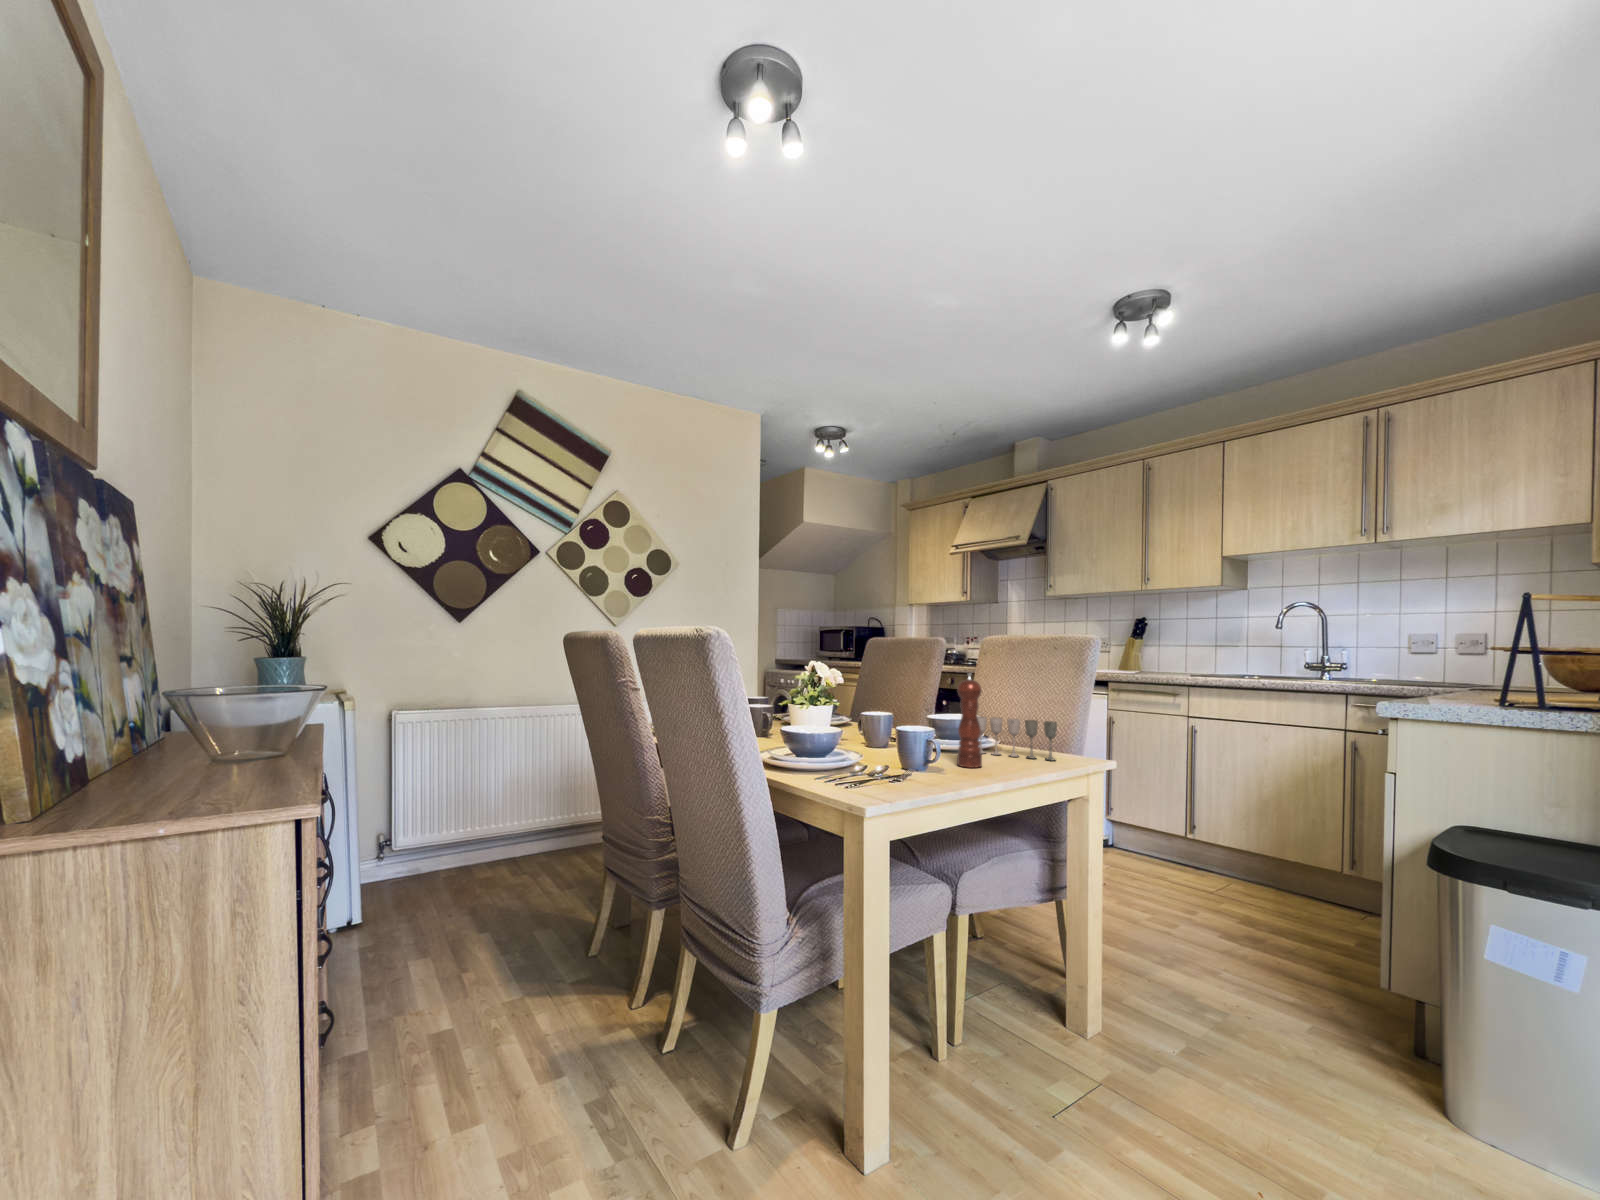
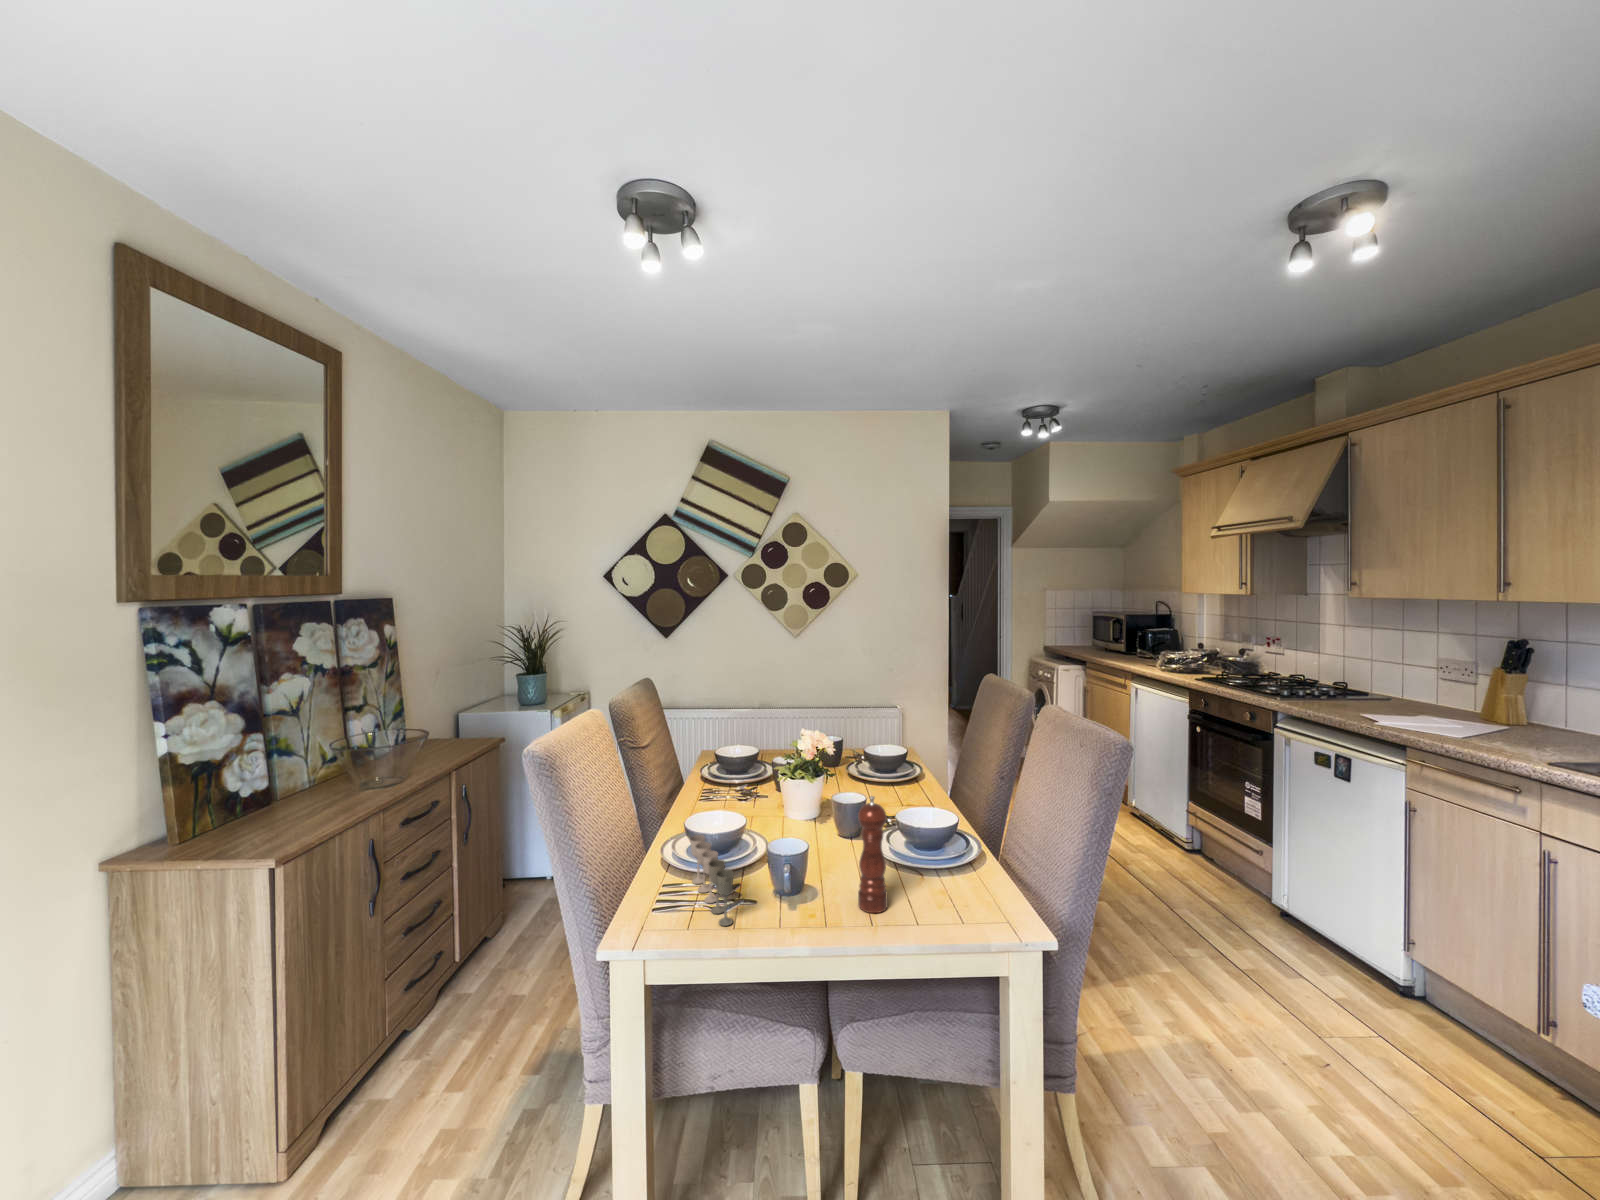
wine glass: present [978,716,1057,760] -> present [690,835,733,926]

